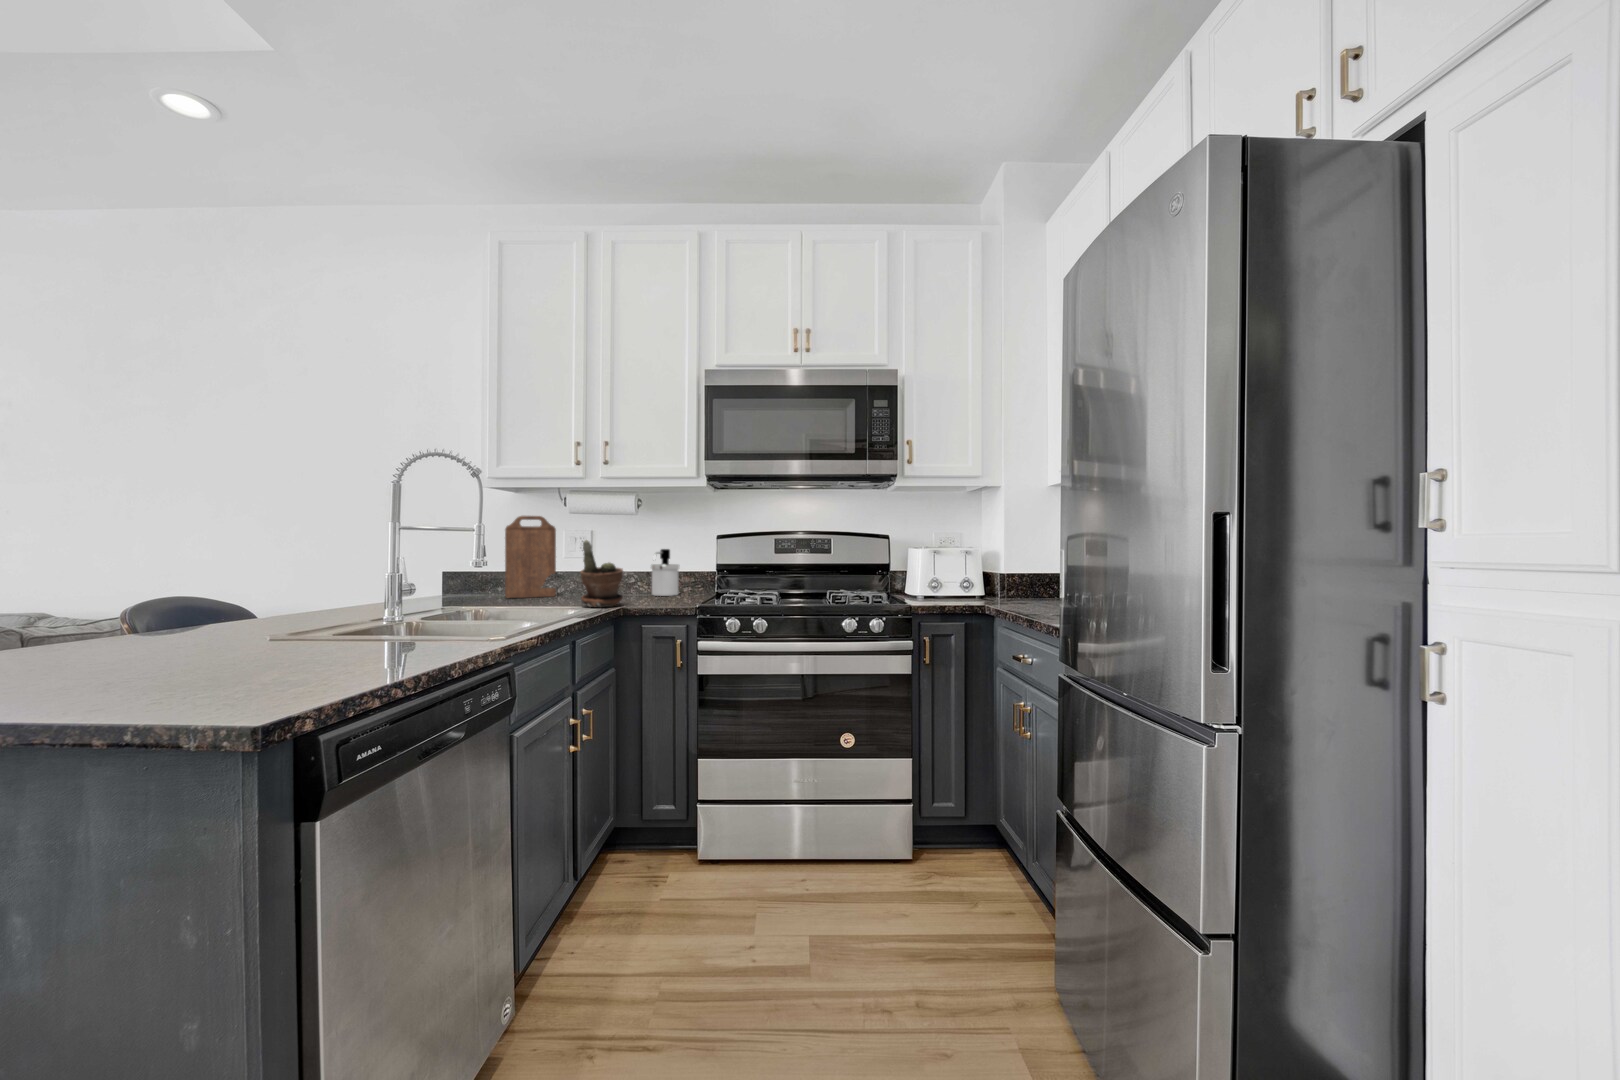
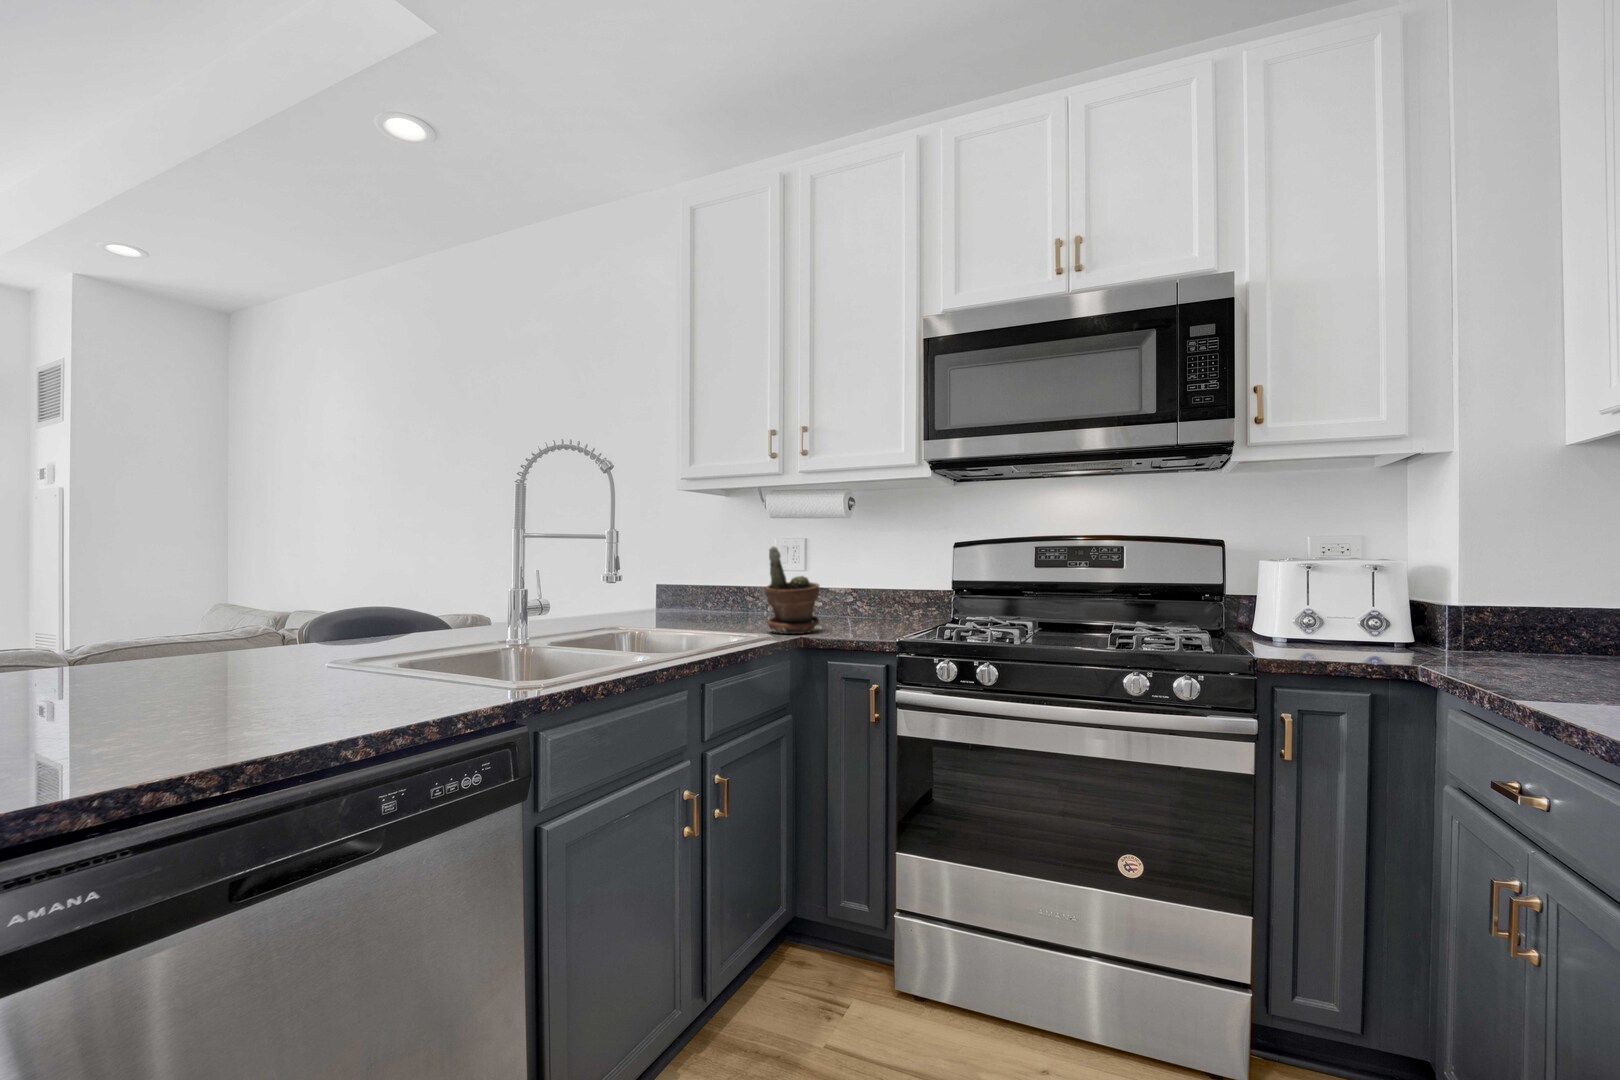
cutting board: present [505,516,556,598] -> none [710,520,768,617]
soap dispenser: present [651,549,679,596] -> none [871,561,910,622]

